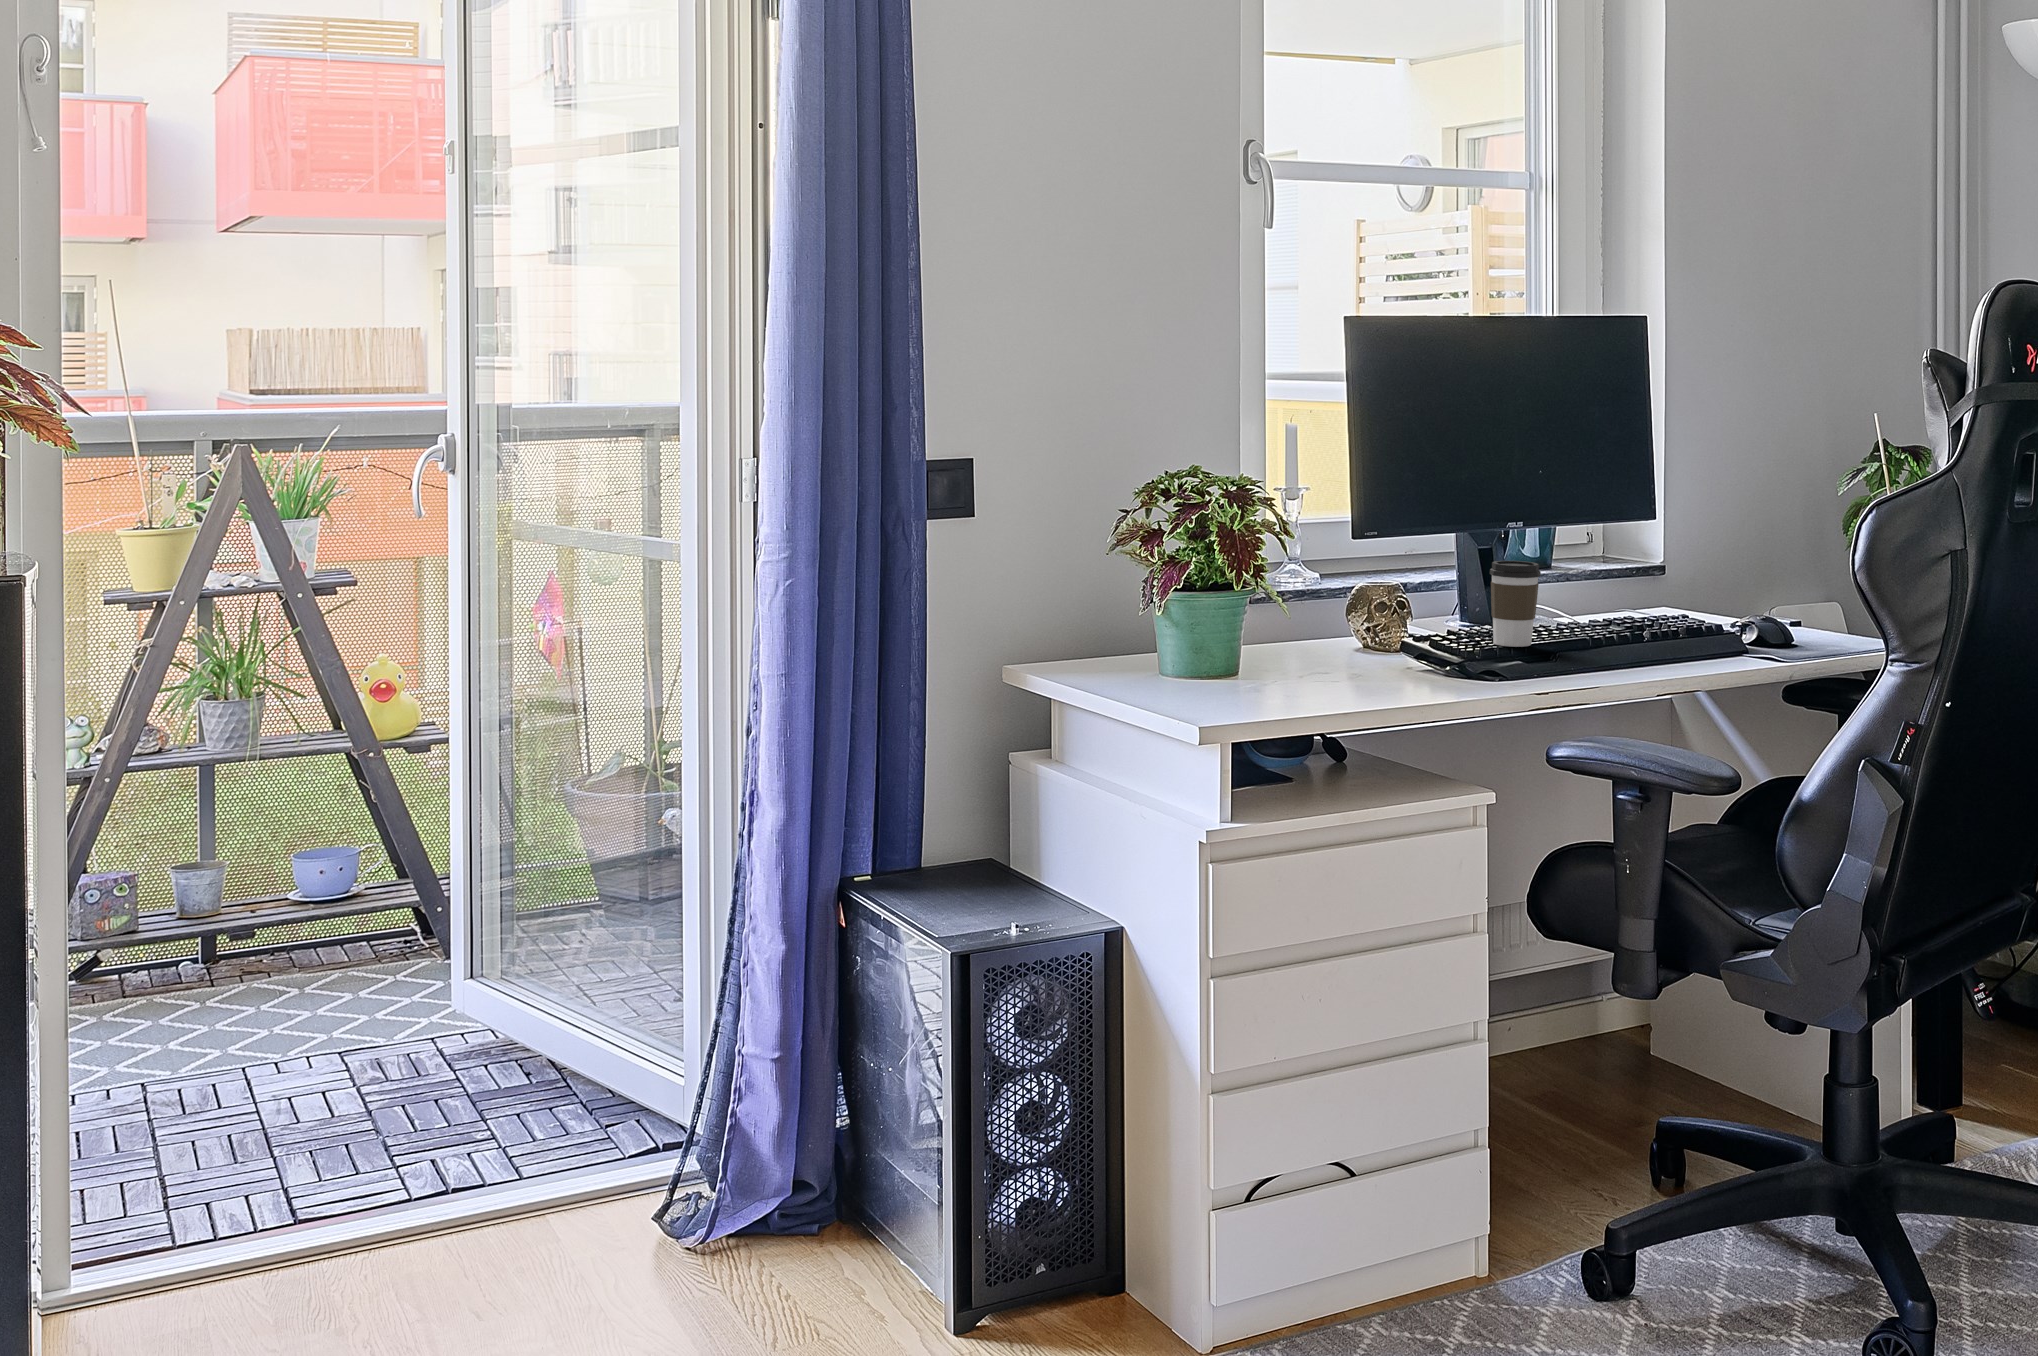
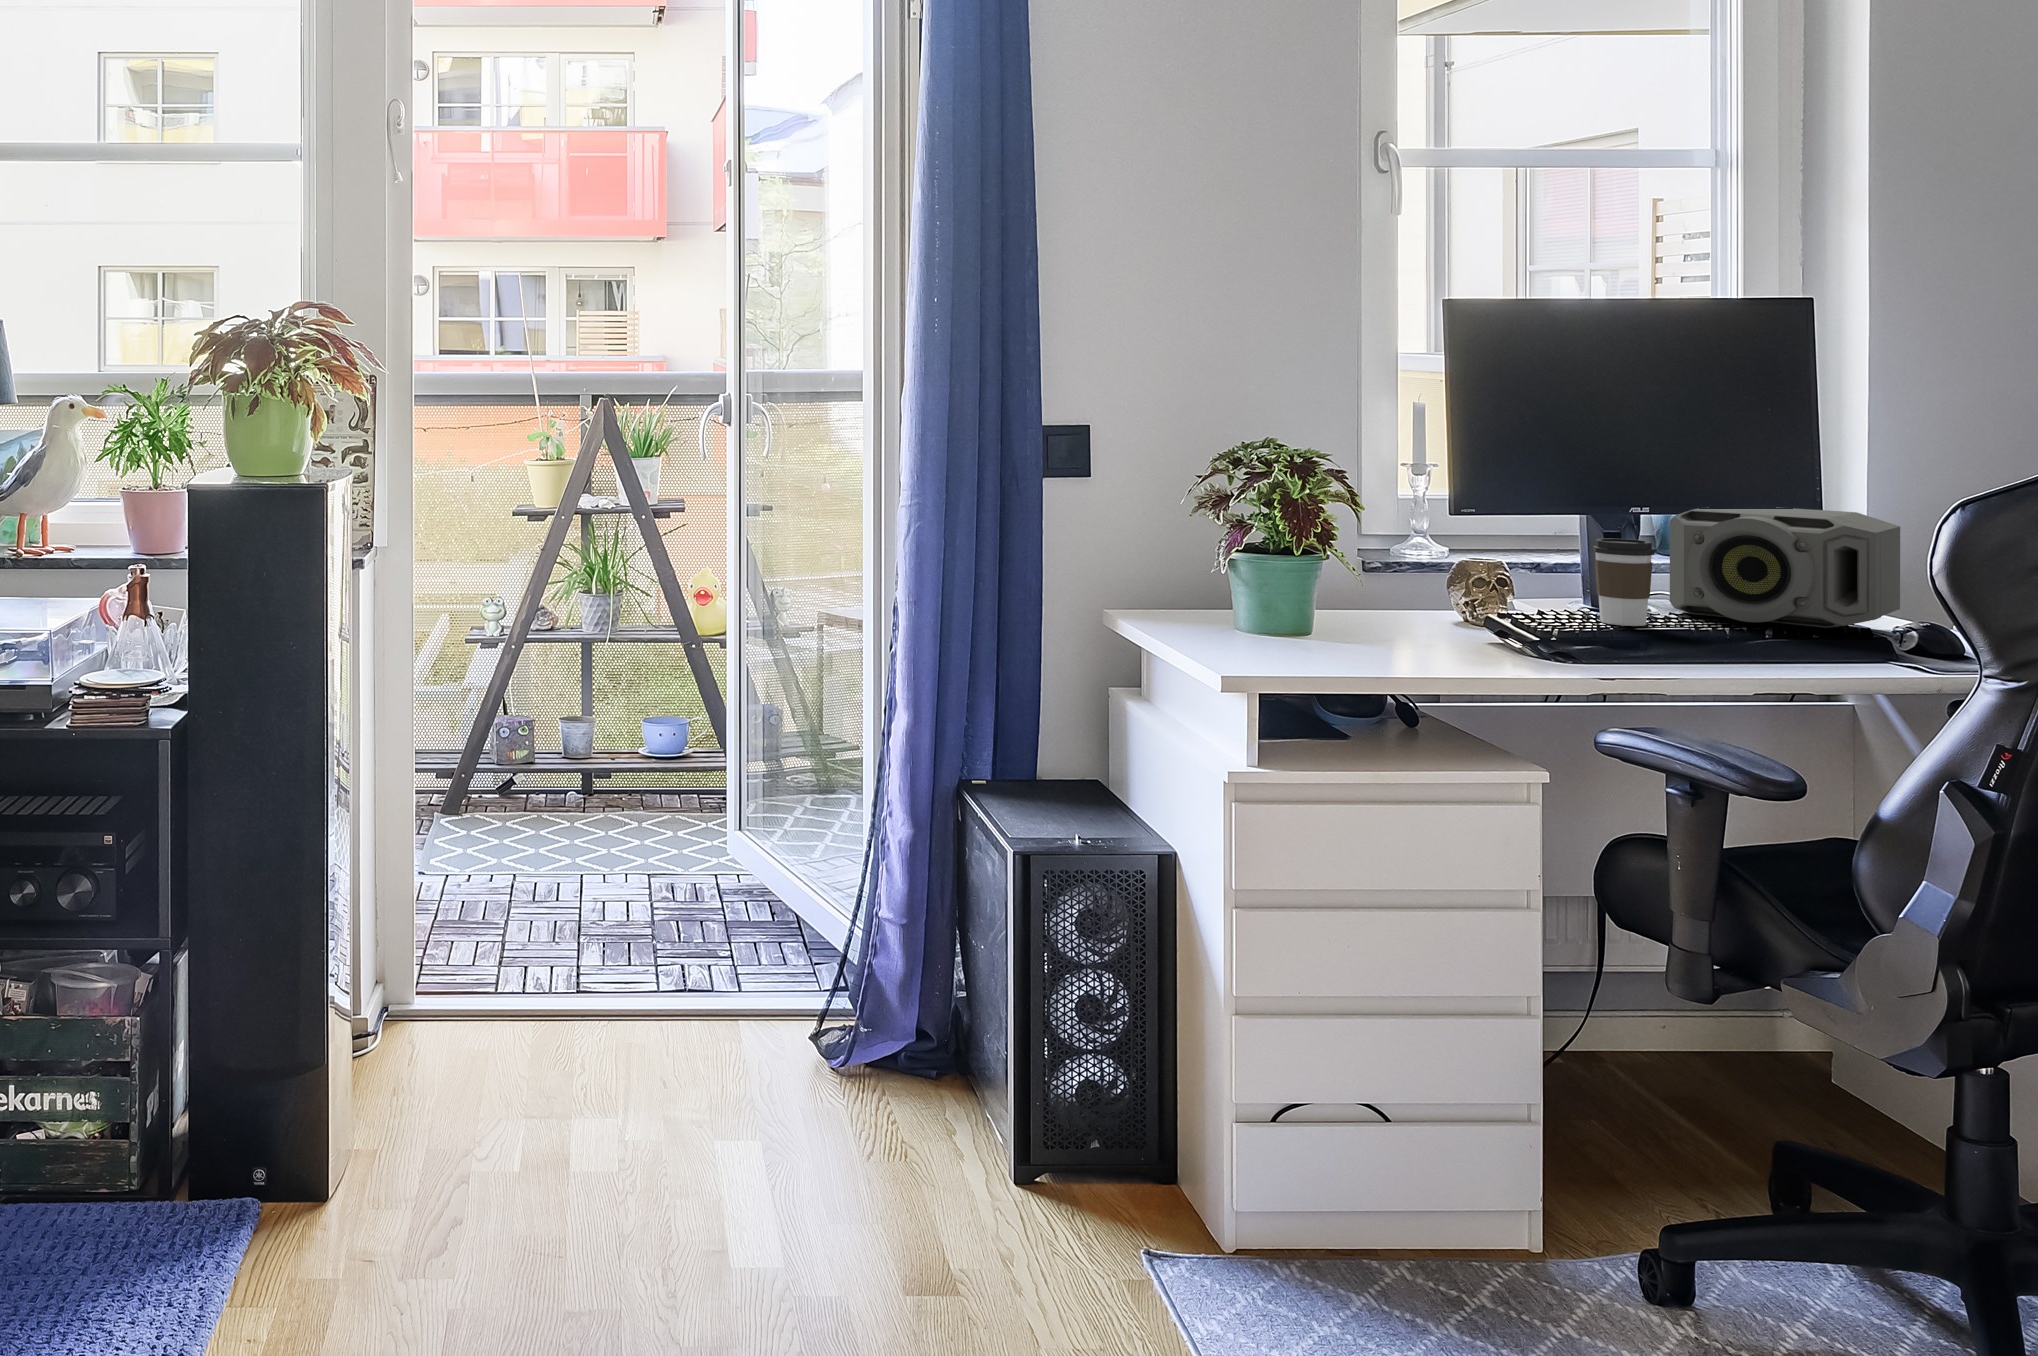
speaker: none [1539,521,1714,638] -> present [1670,509,1900,629]

